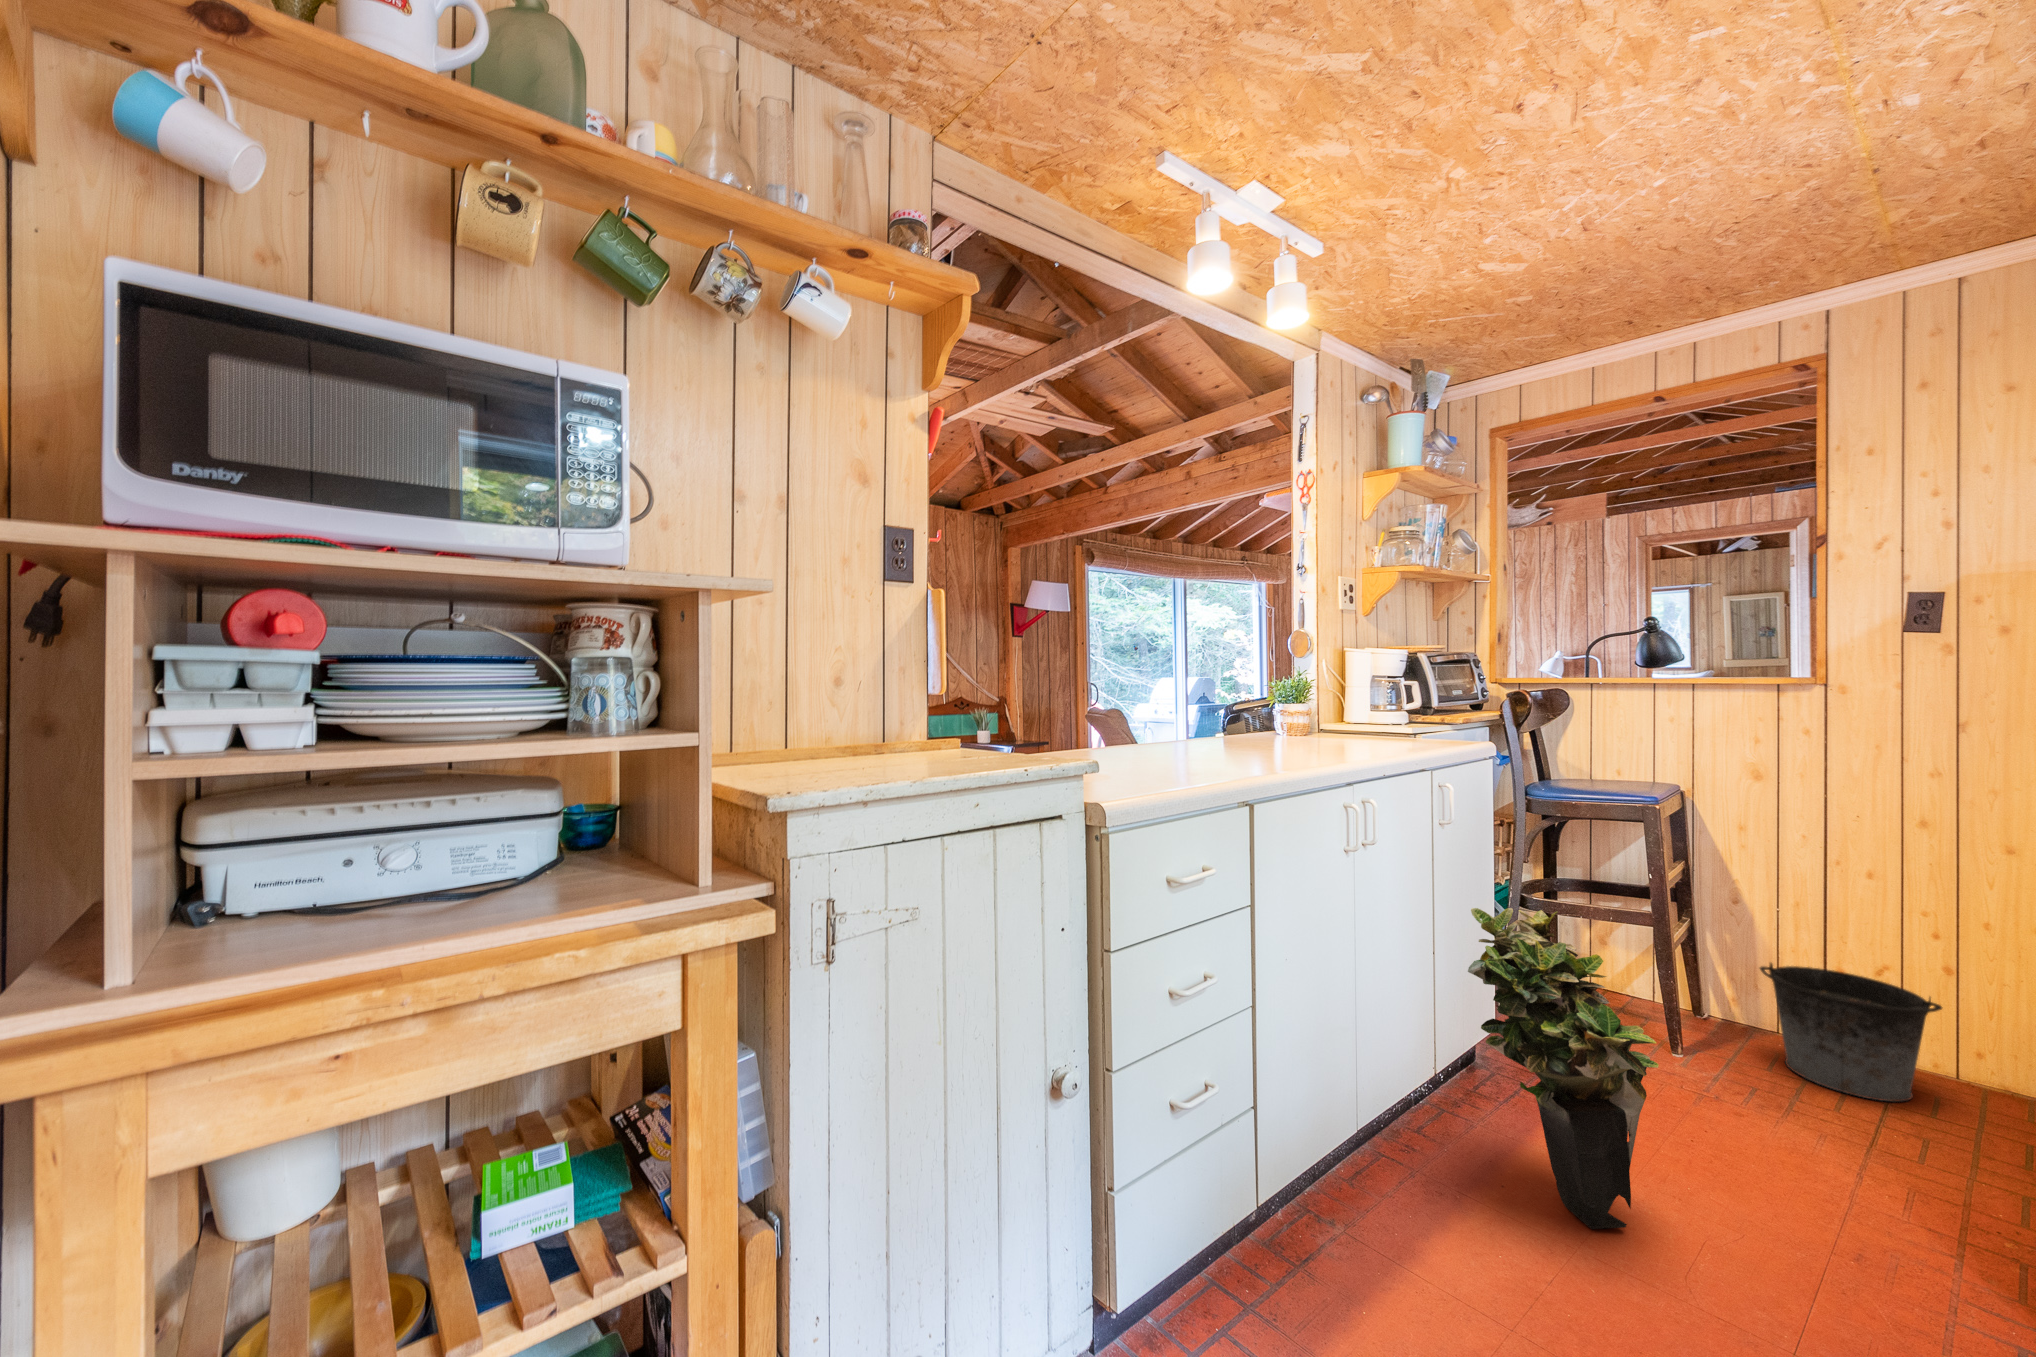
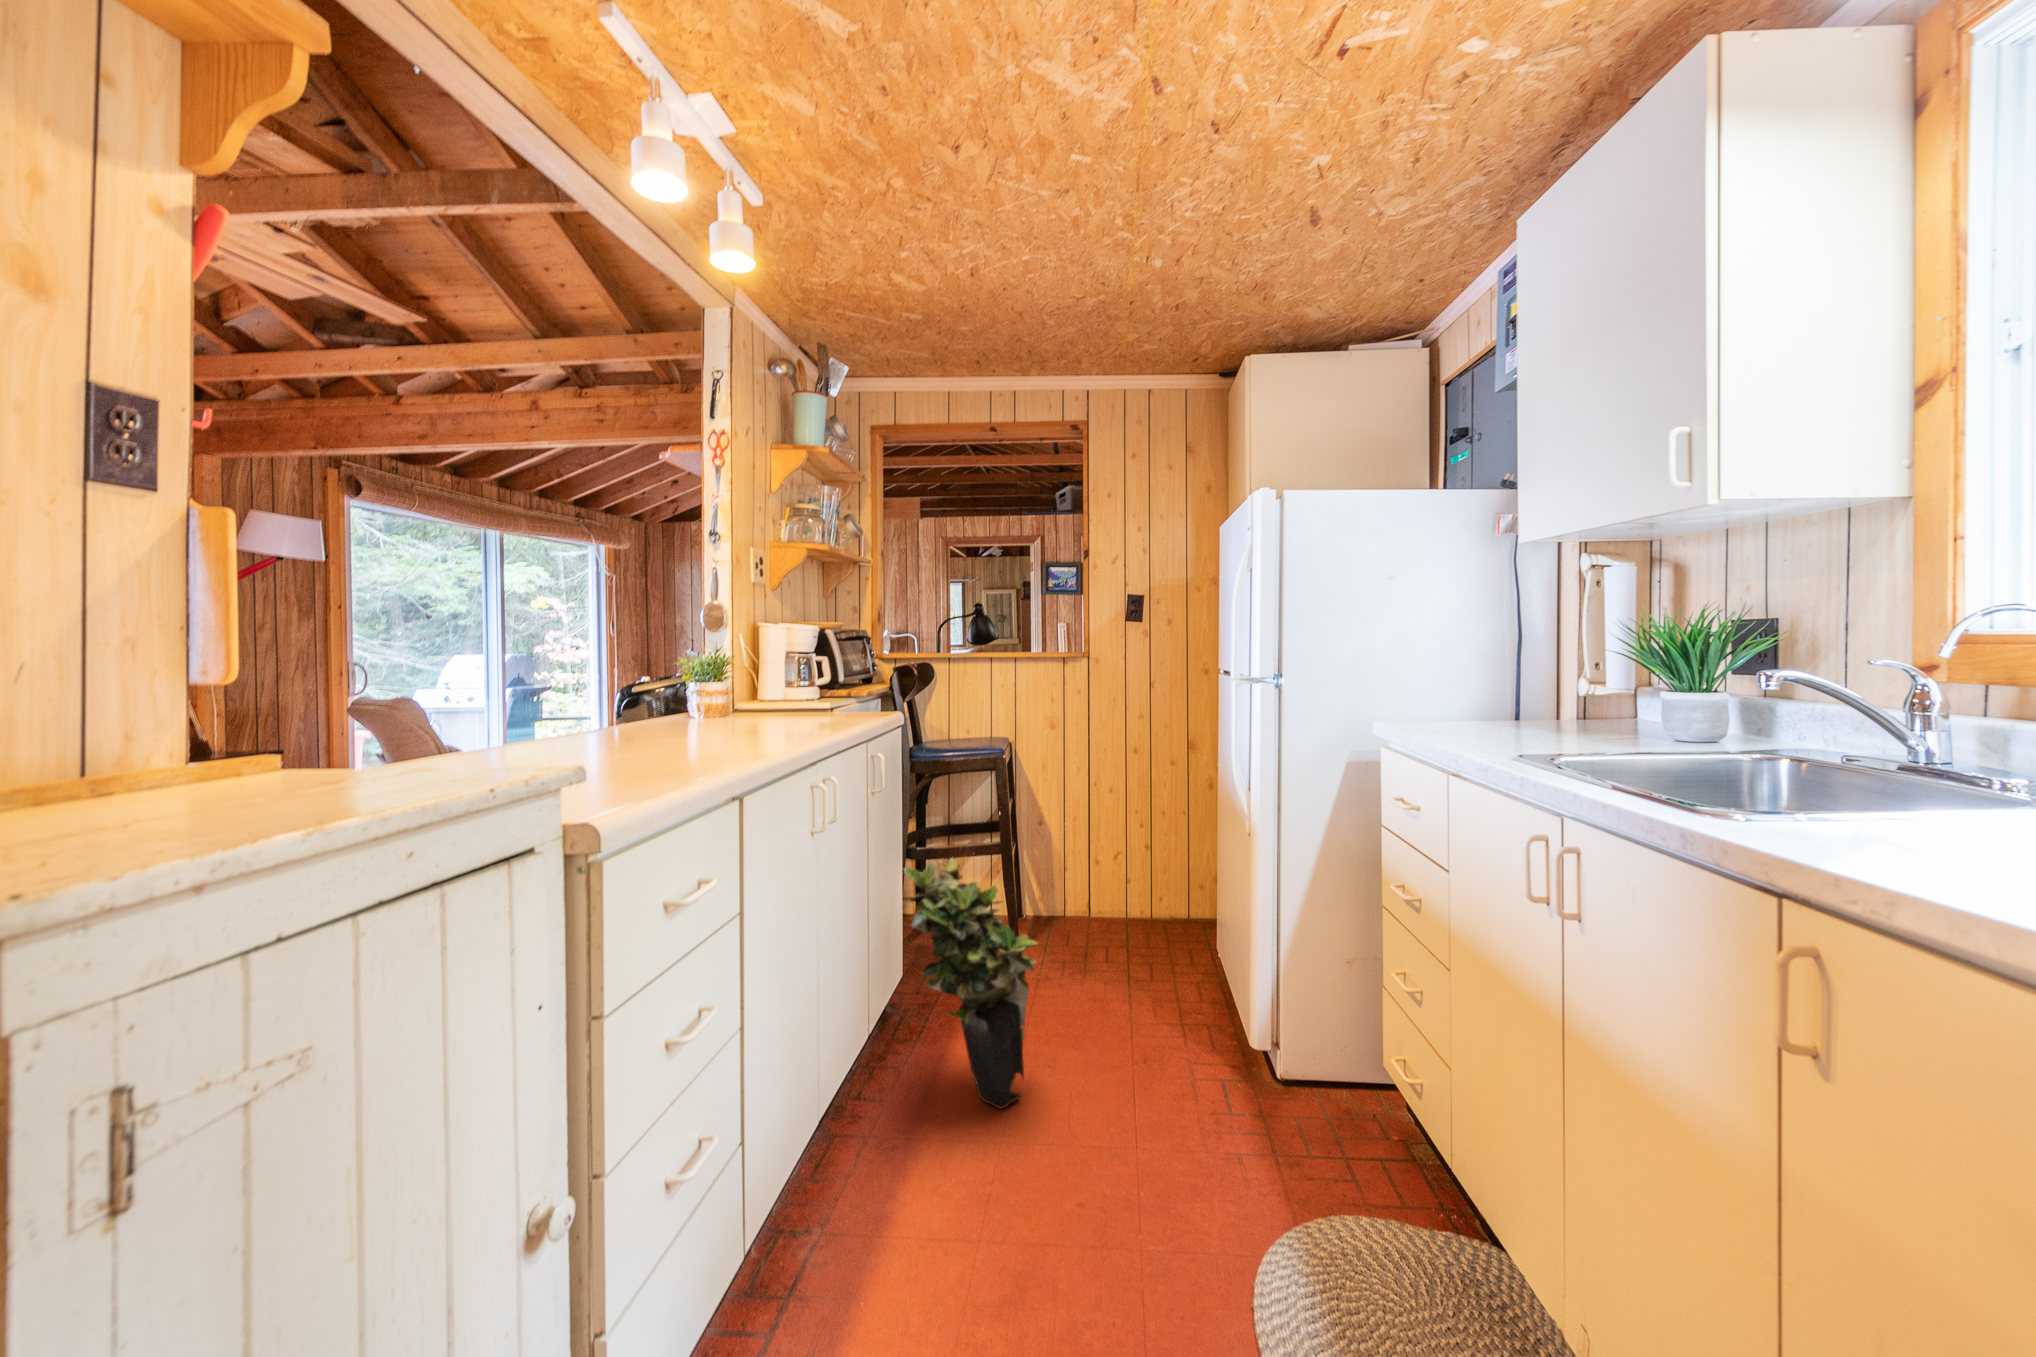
bucket: present [1760,963,1942,1102] -> none [1051,860,1136,942]

